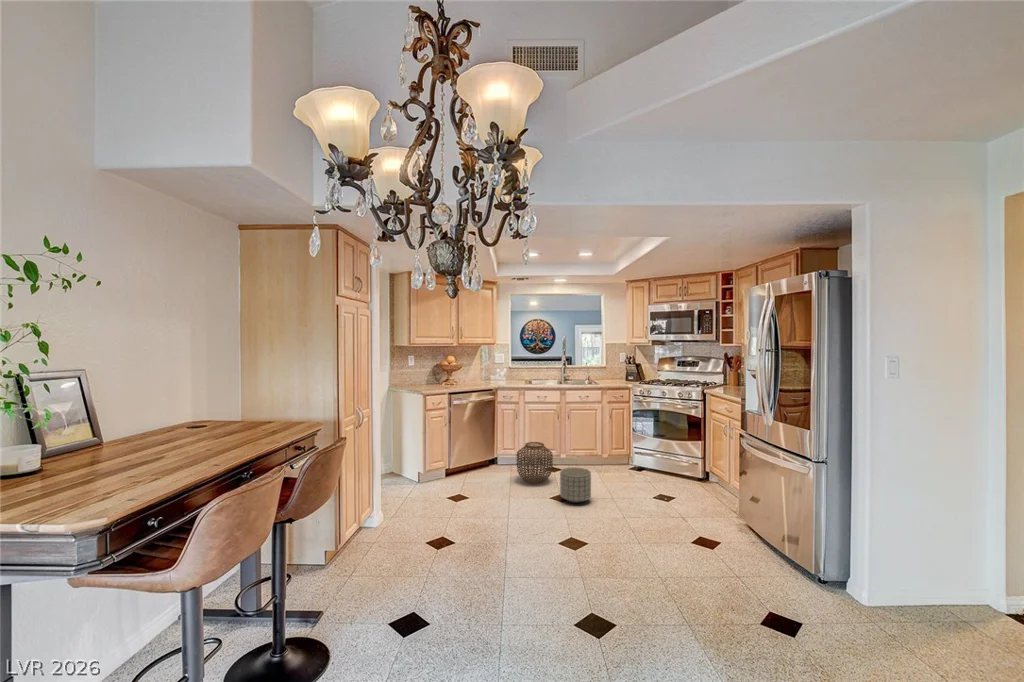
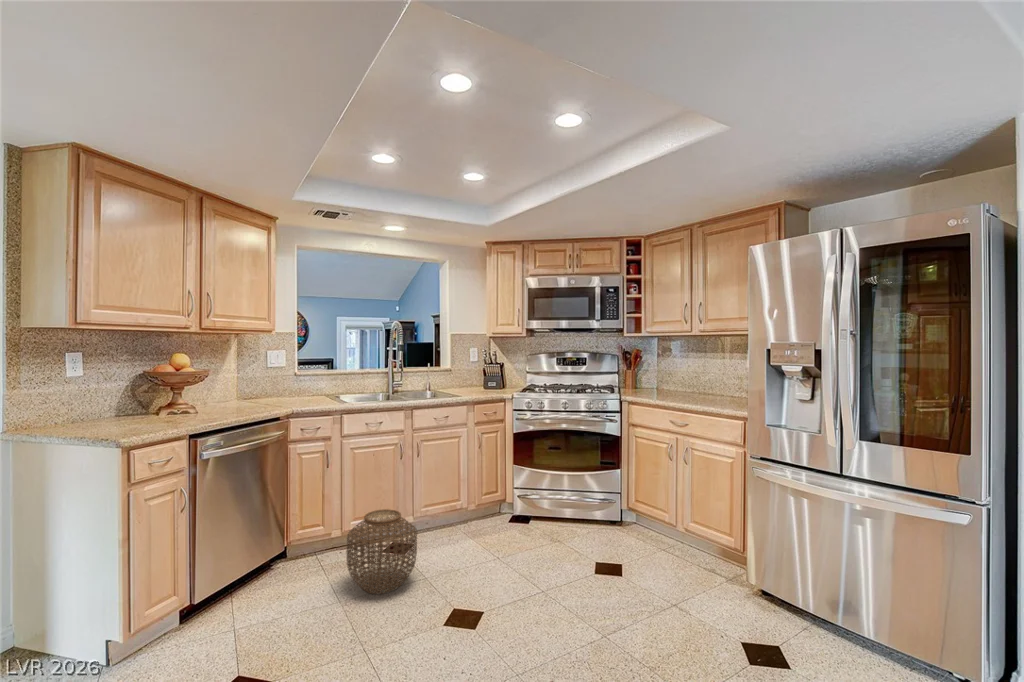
planter: present [560,467,591,503] -> none [457,549,514,621]

